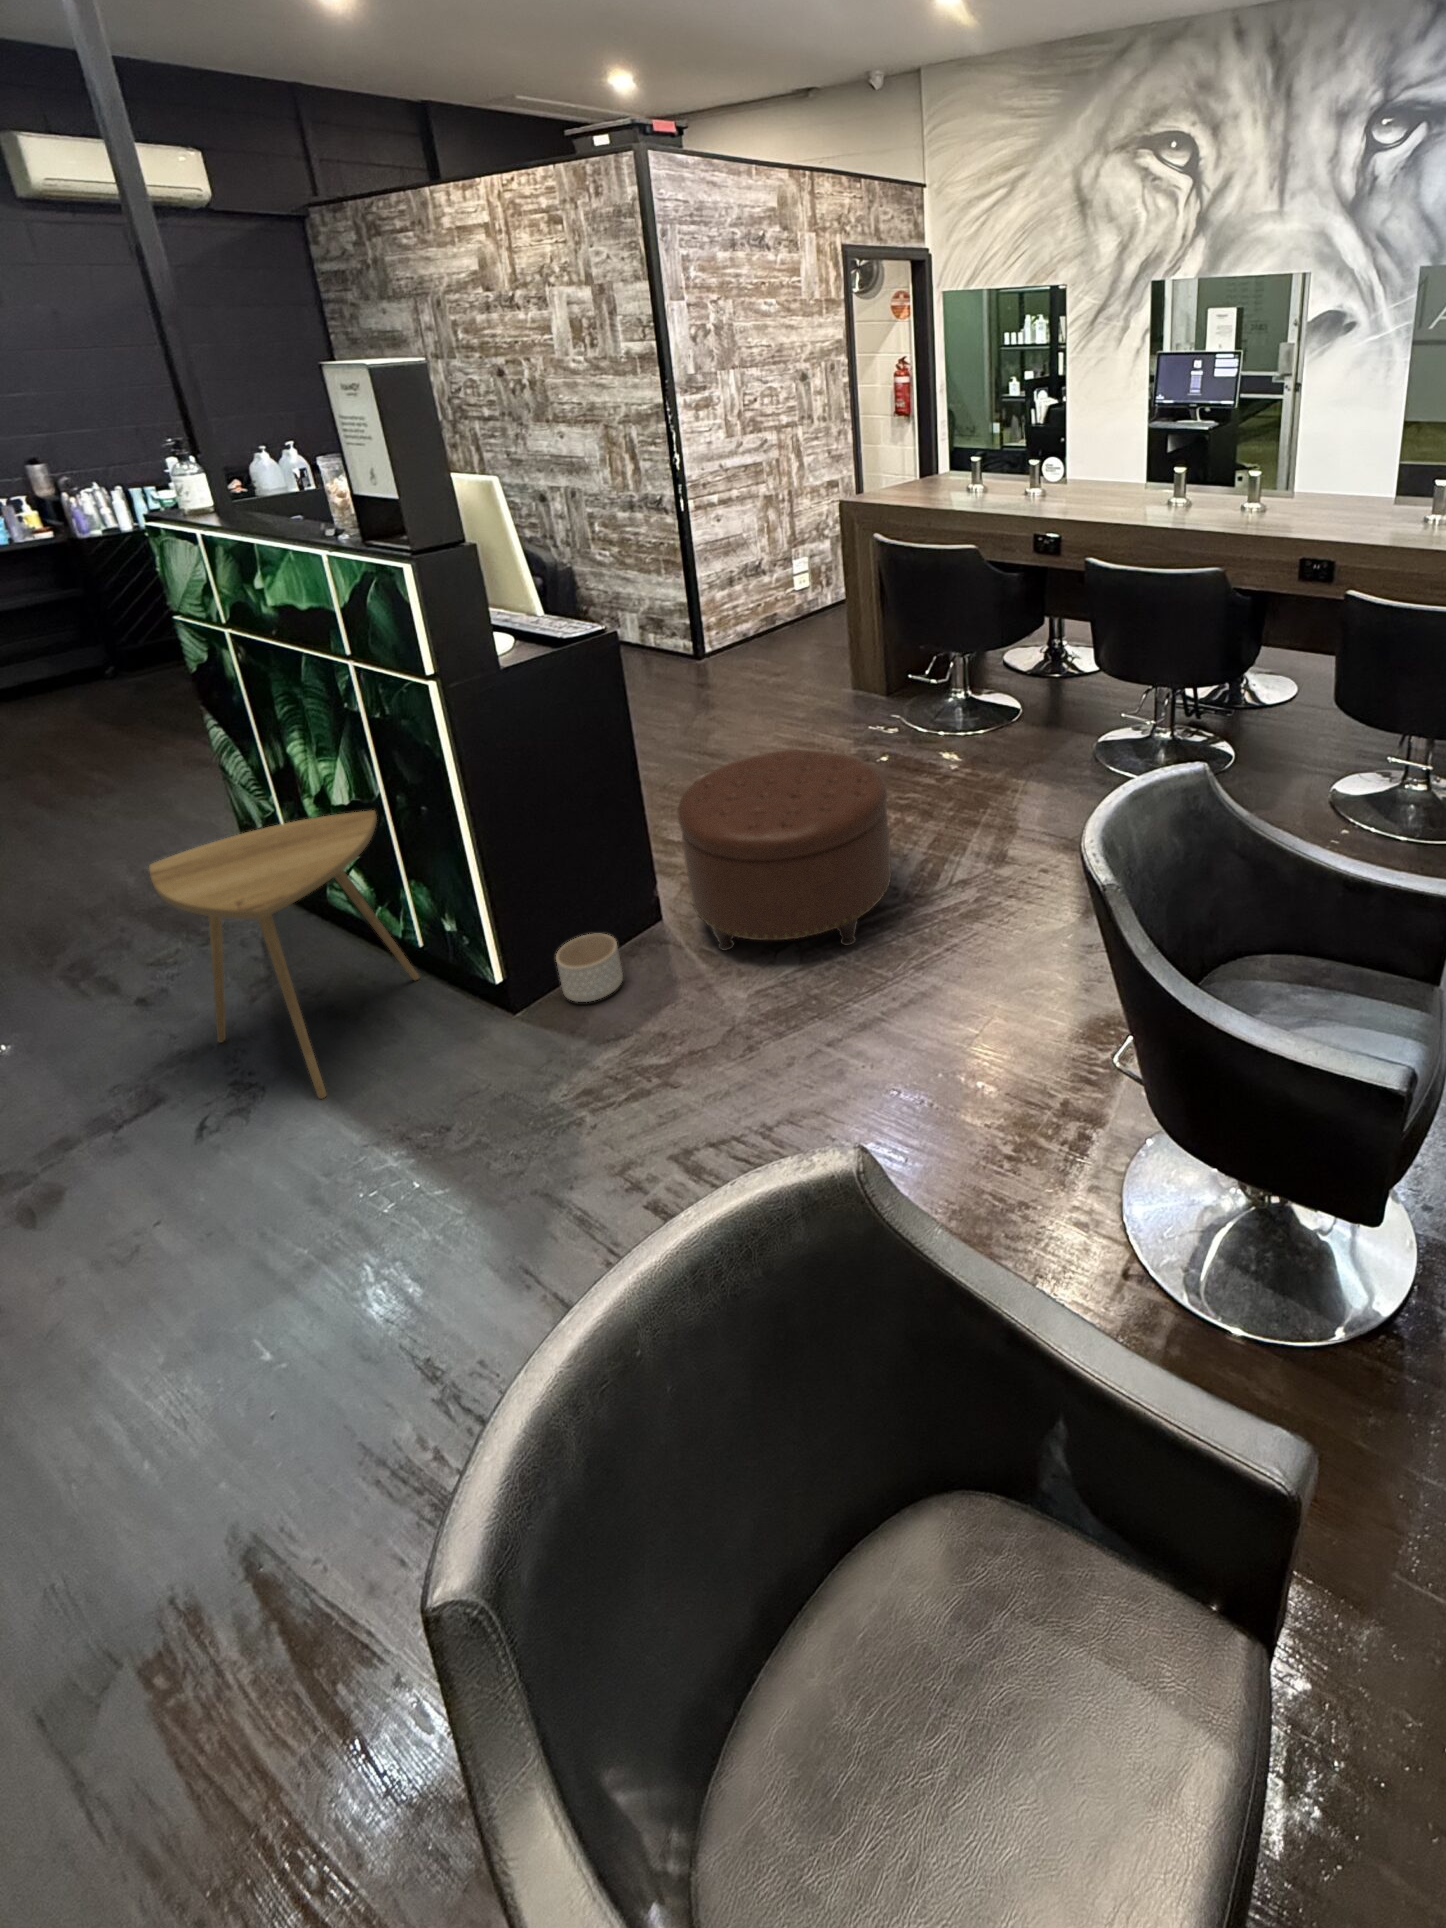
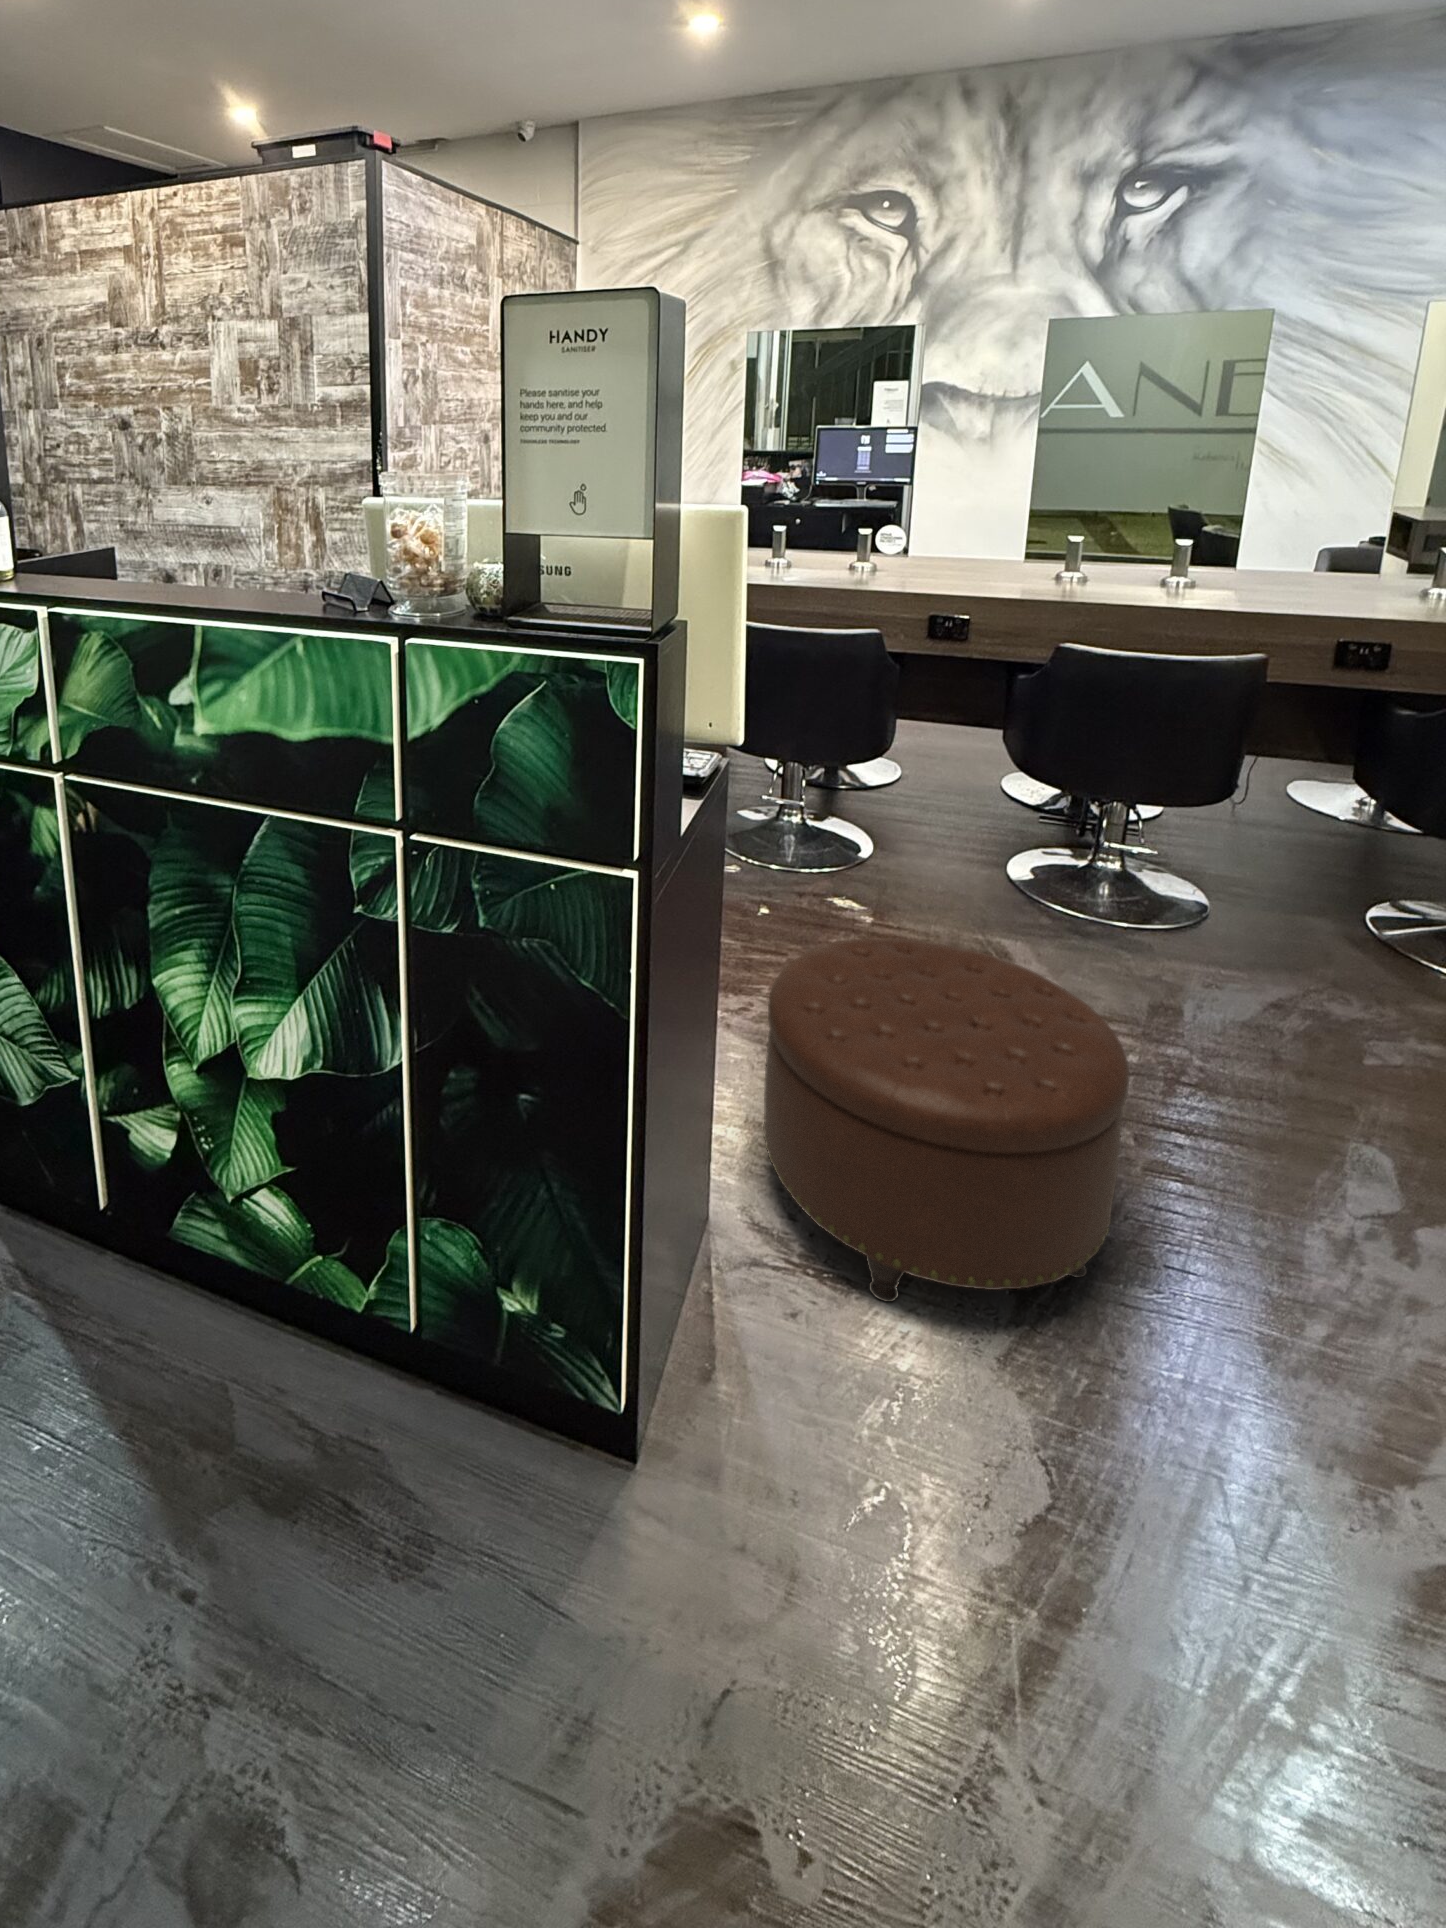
side table: present [149,810,419,1099] -> none [47,1101,449,1783]
planter: present [556,934,623,1002] -> none [686,1297,794,1447]

